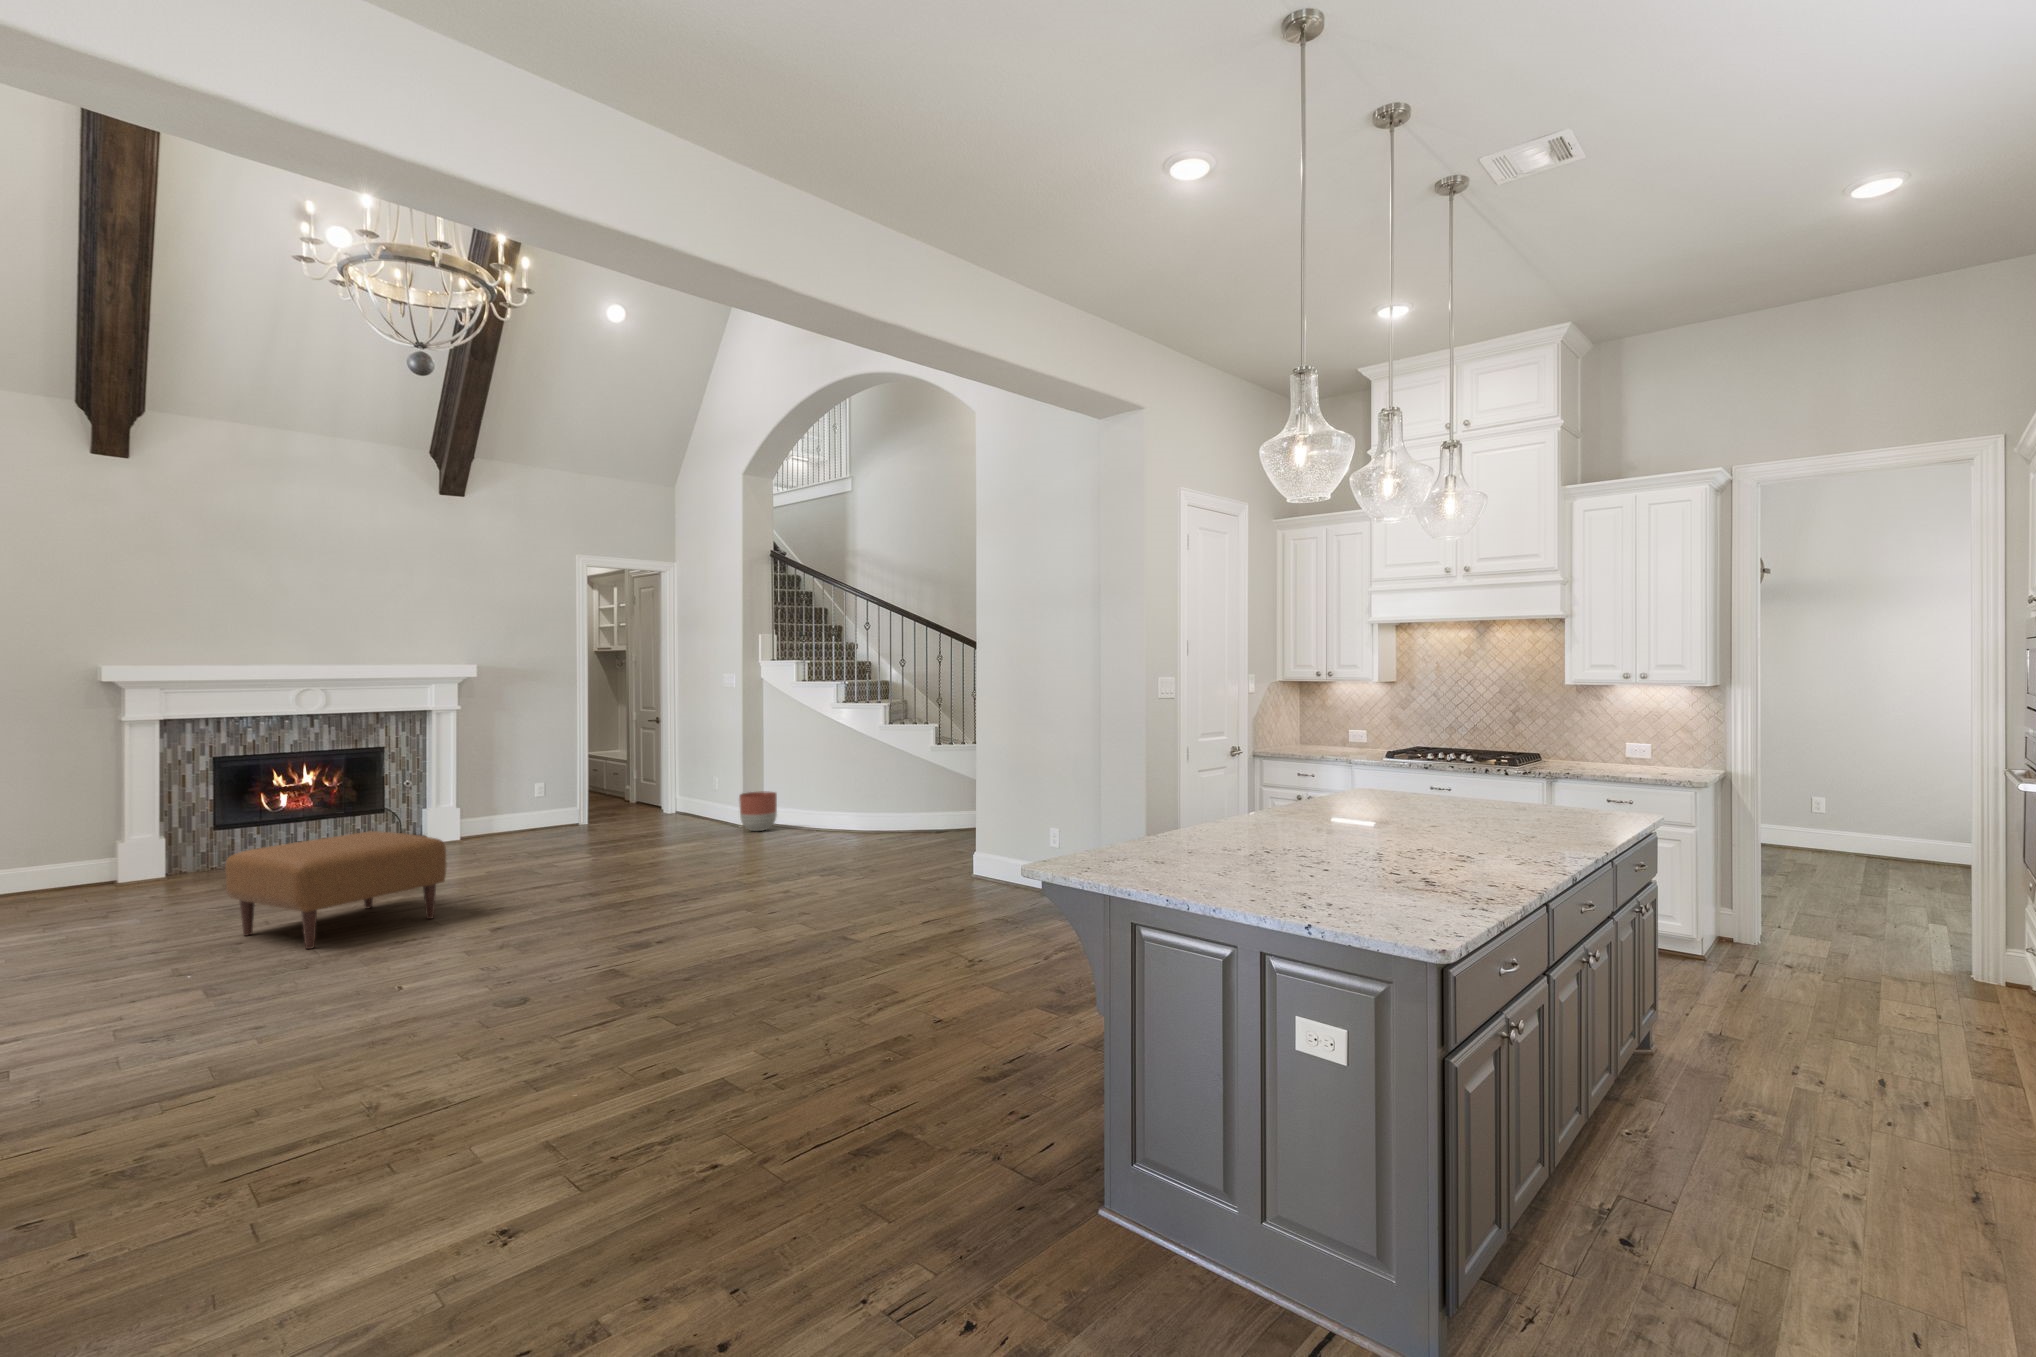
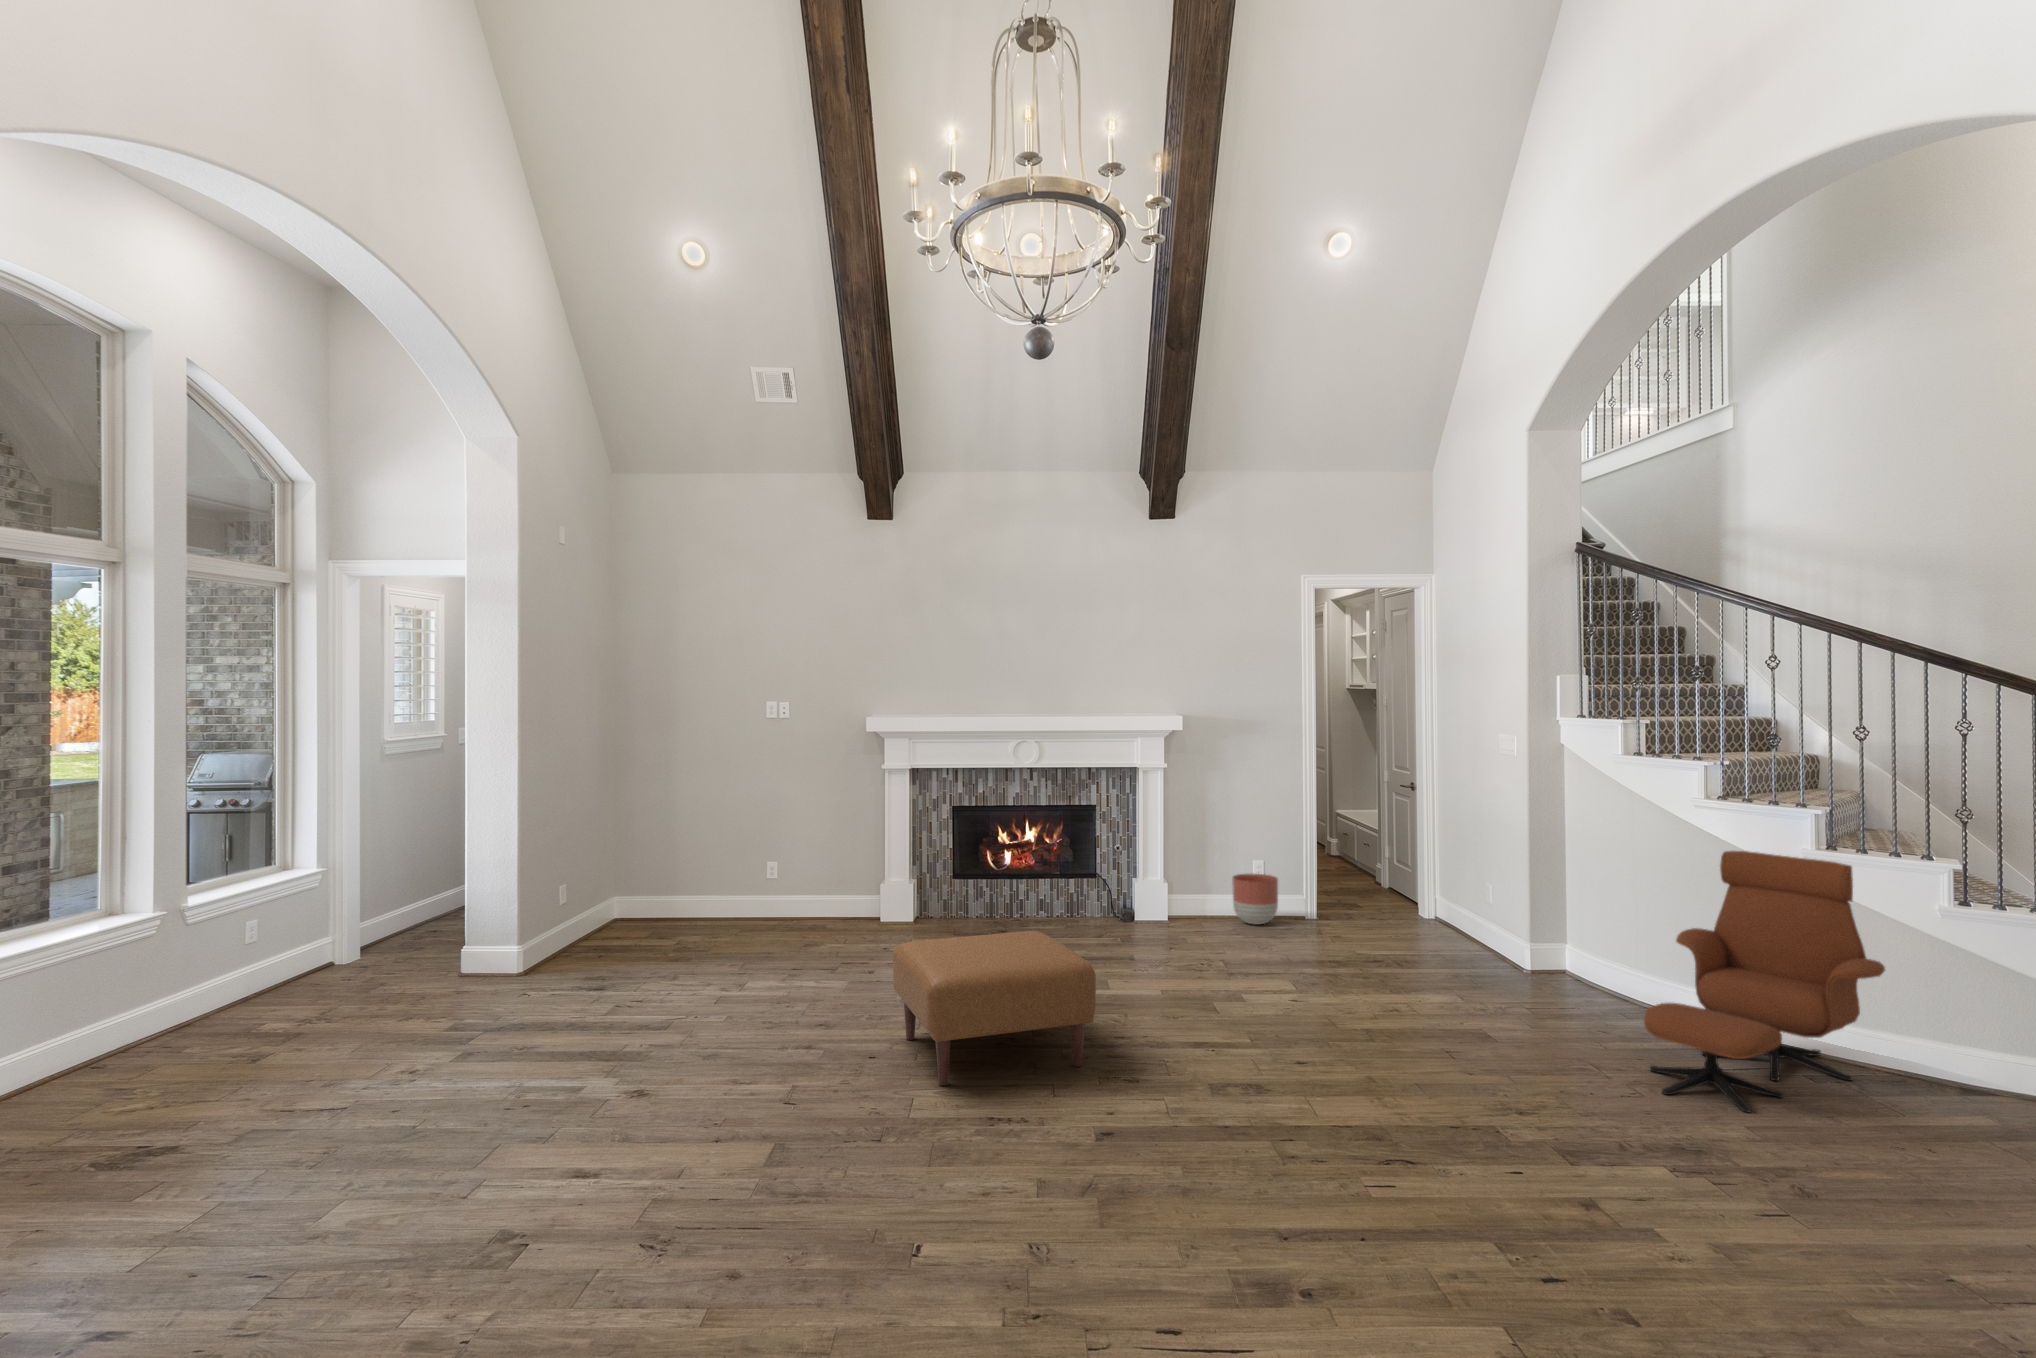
lounge chair: none [811,730,920,862] -> present [1644,851,1885,1112]
planter: present [739,791,777,831] -> present [1232,874,1278,925]

